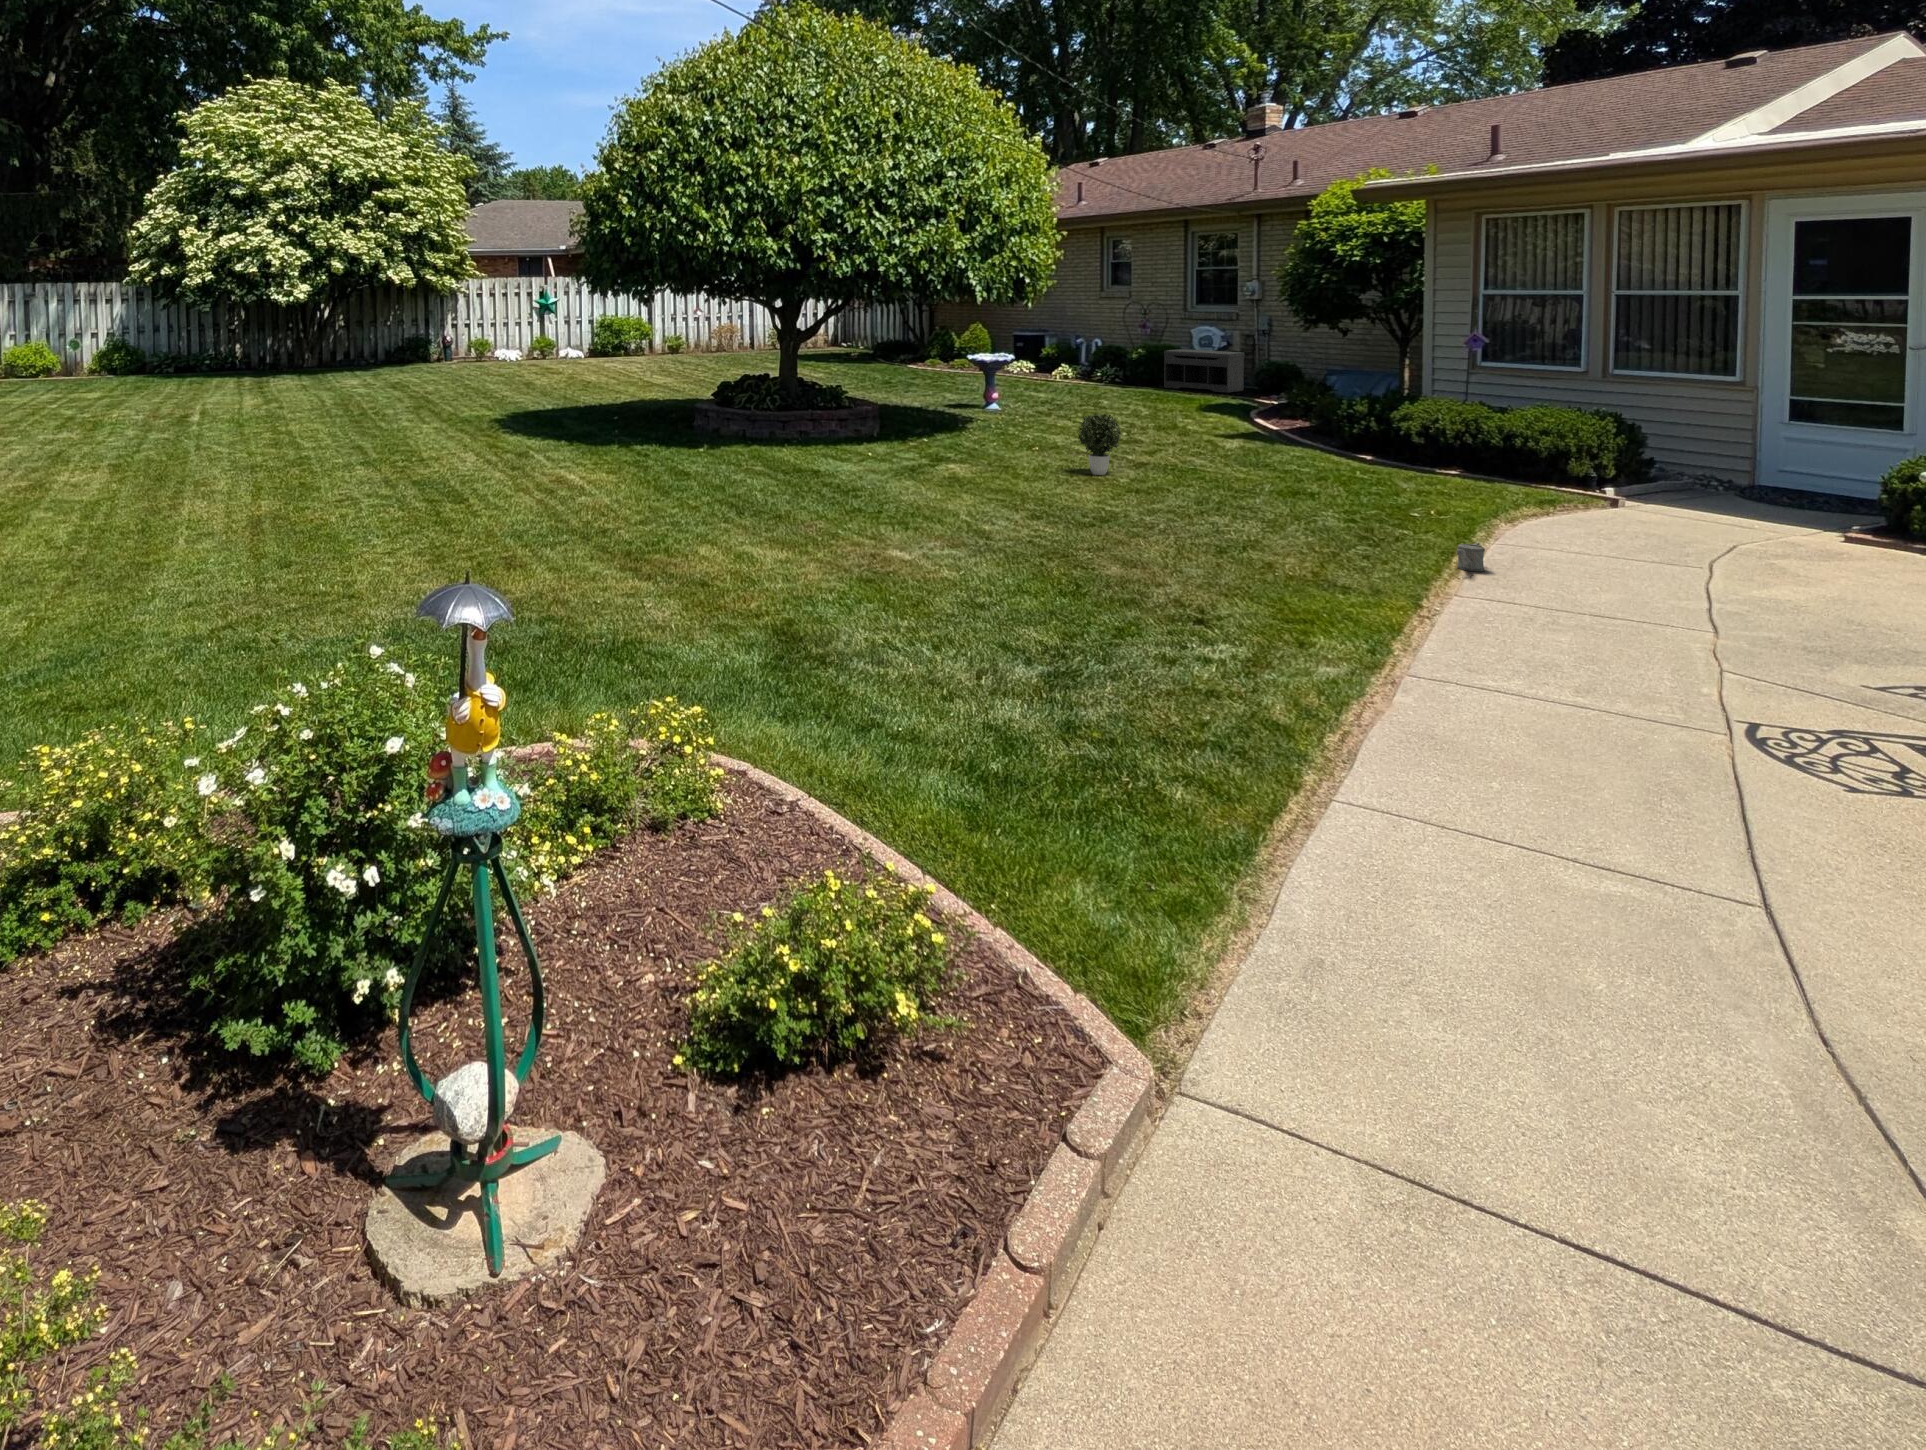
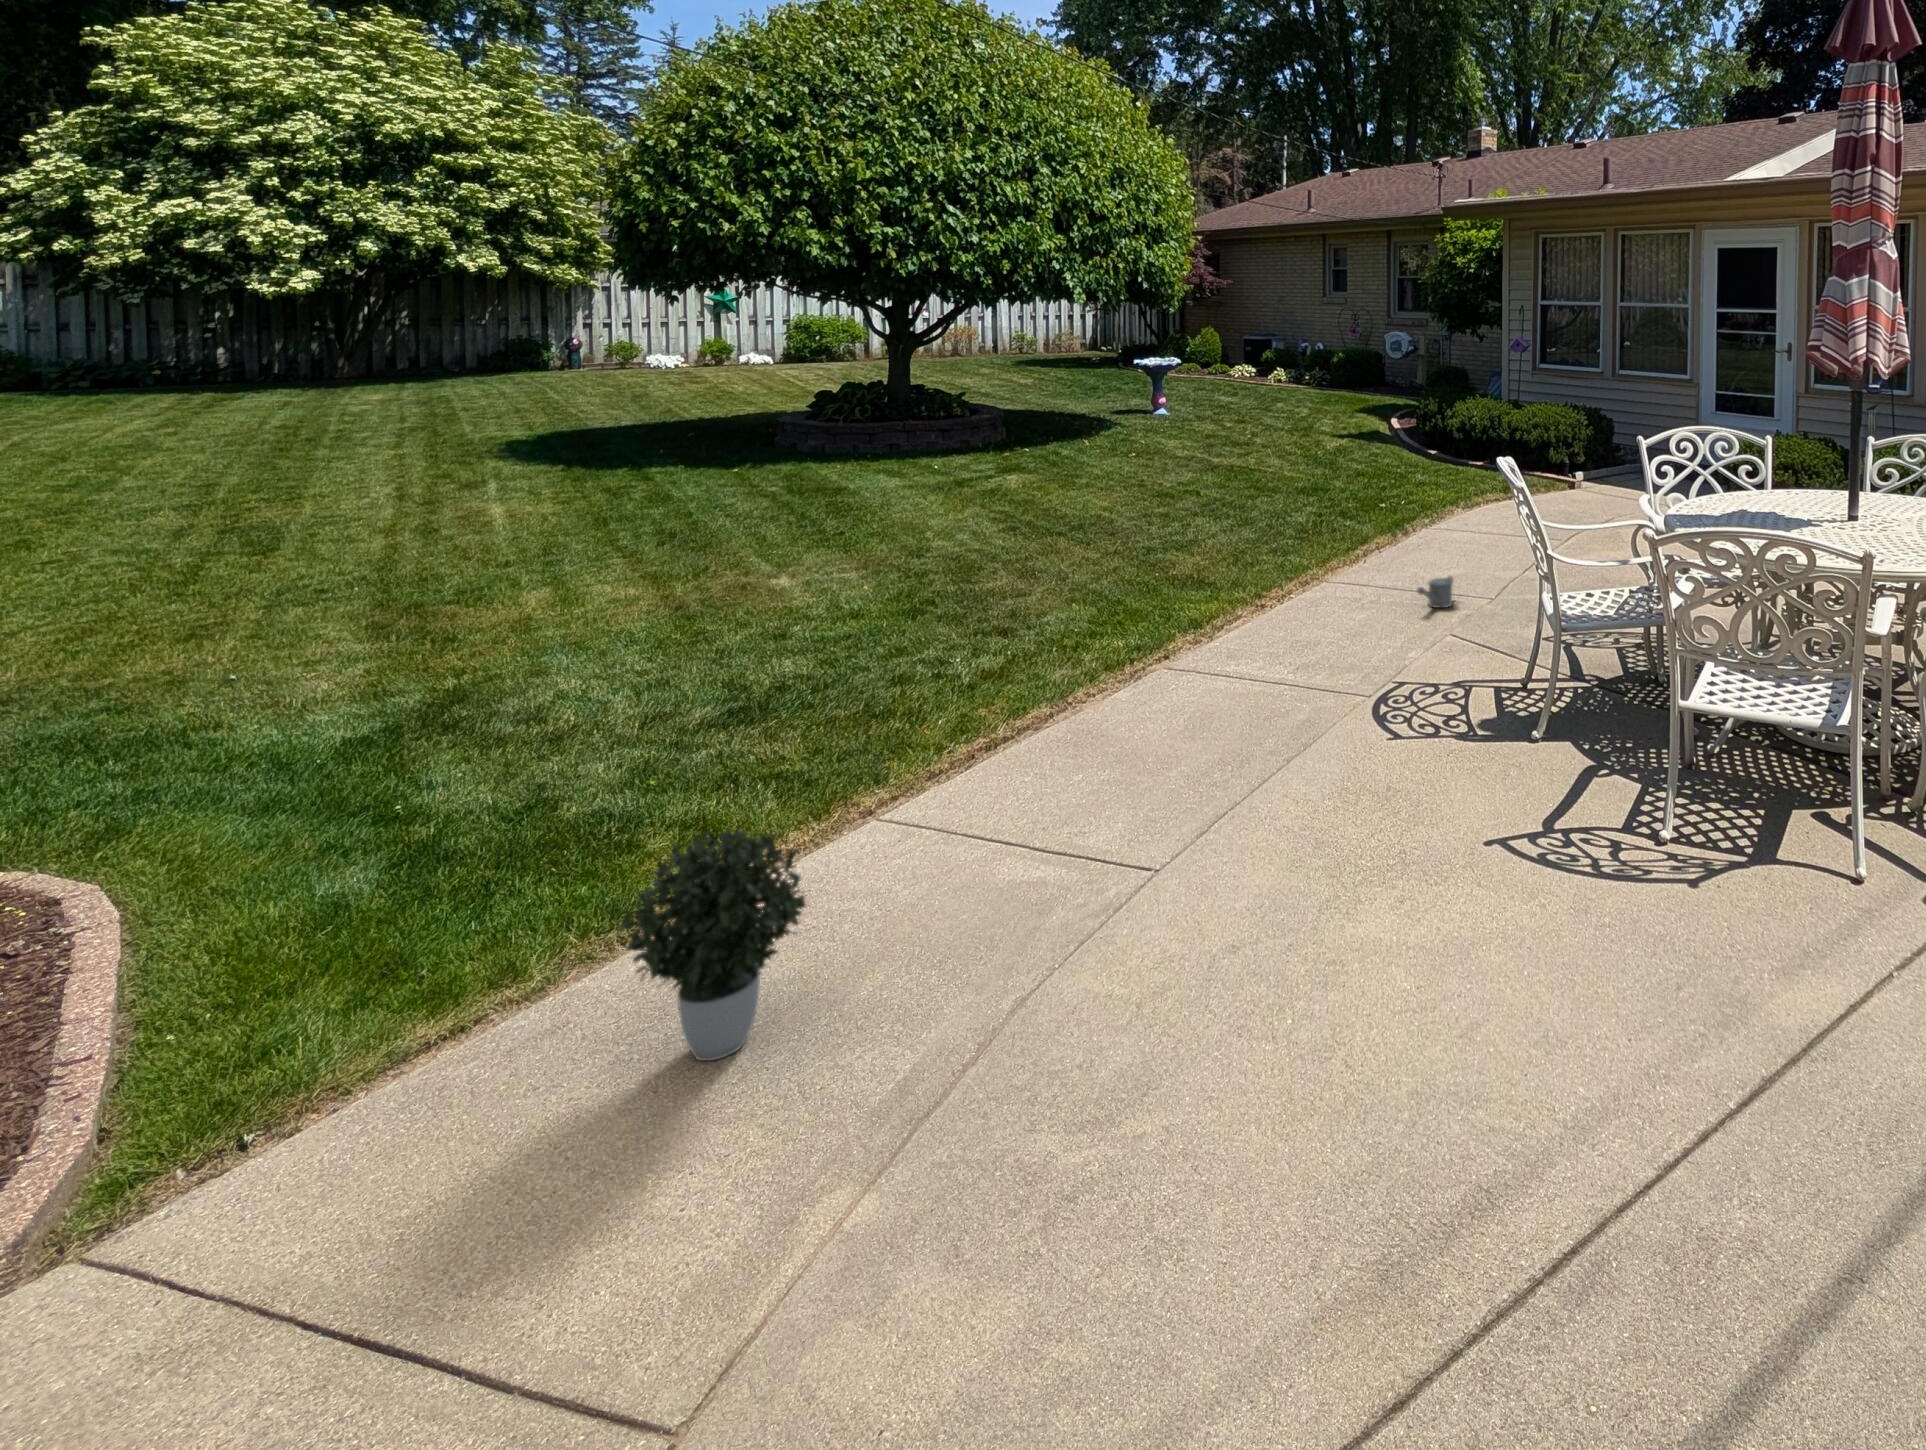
bench: present [1164,349,1244,393] -> none [1373,354,1444,396]
potted plant: present [1078,413,1122,475] -> present [619,830,806,1061]

